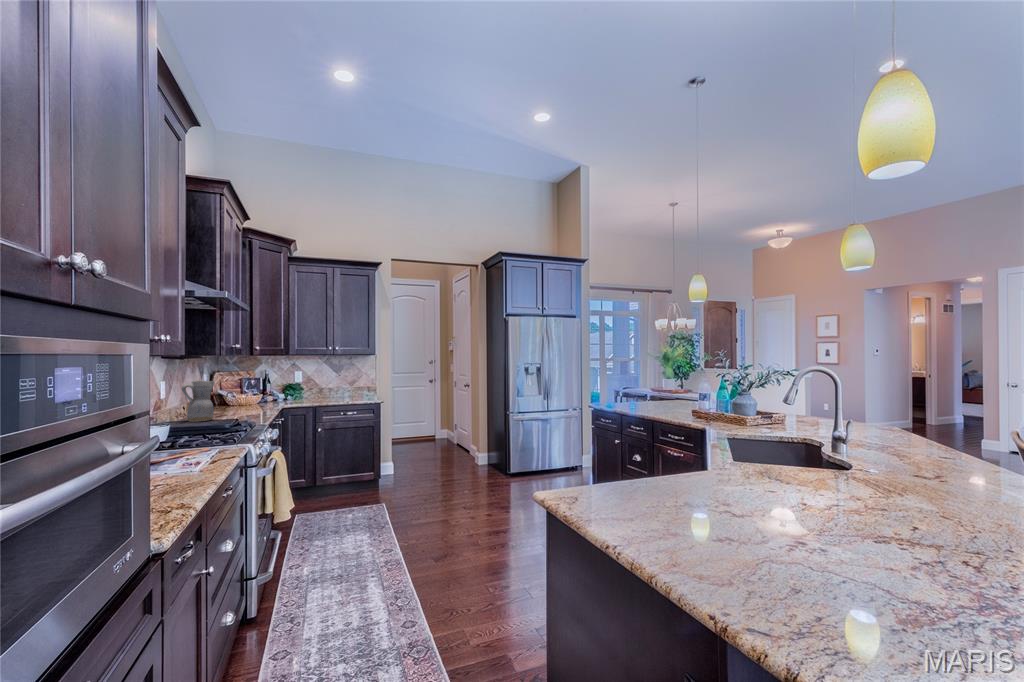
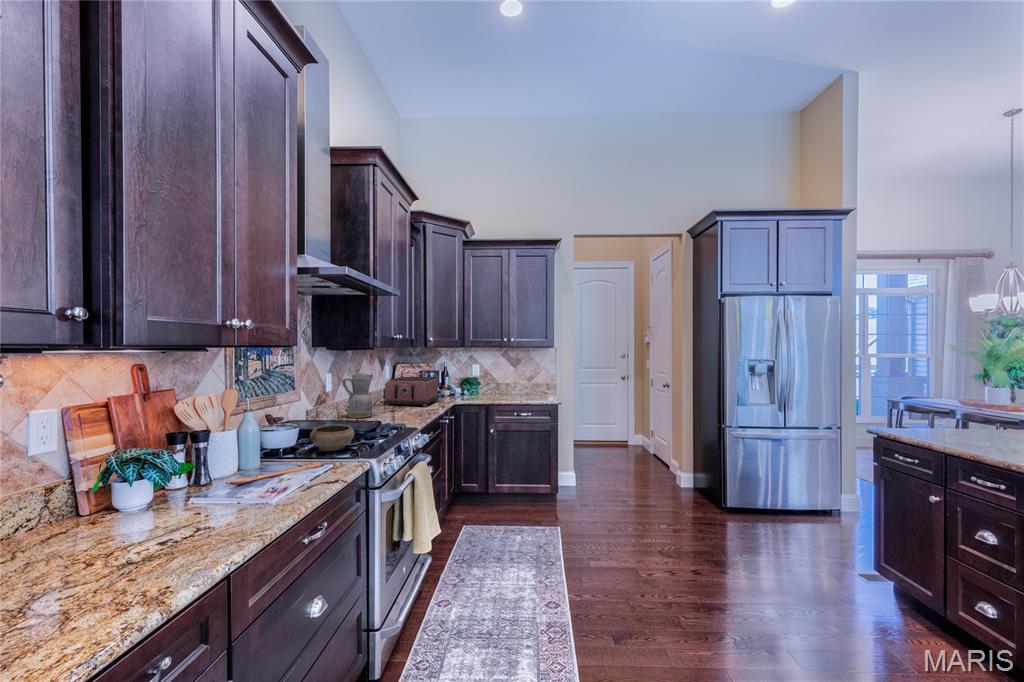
toaster: none [214,383,269,412] -> present [384,377,439,406]
ceramic bowl: none [184,422,226,443] -> present [310,424,354,451]

